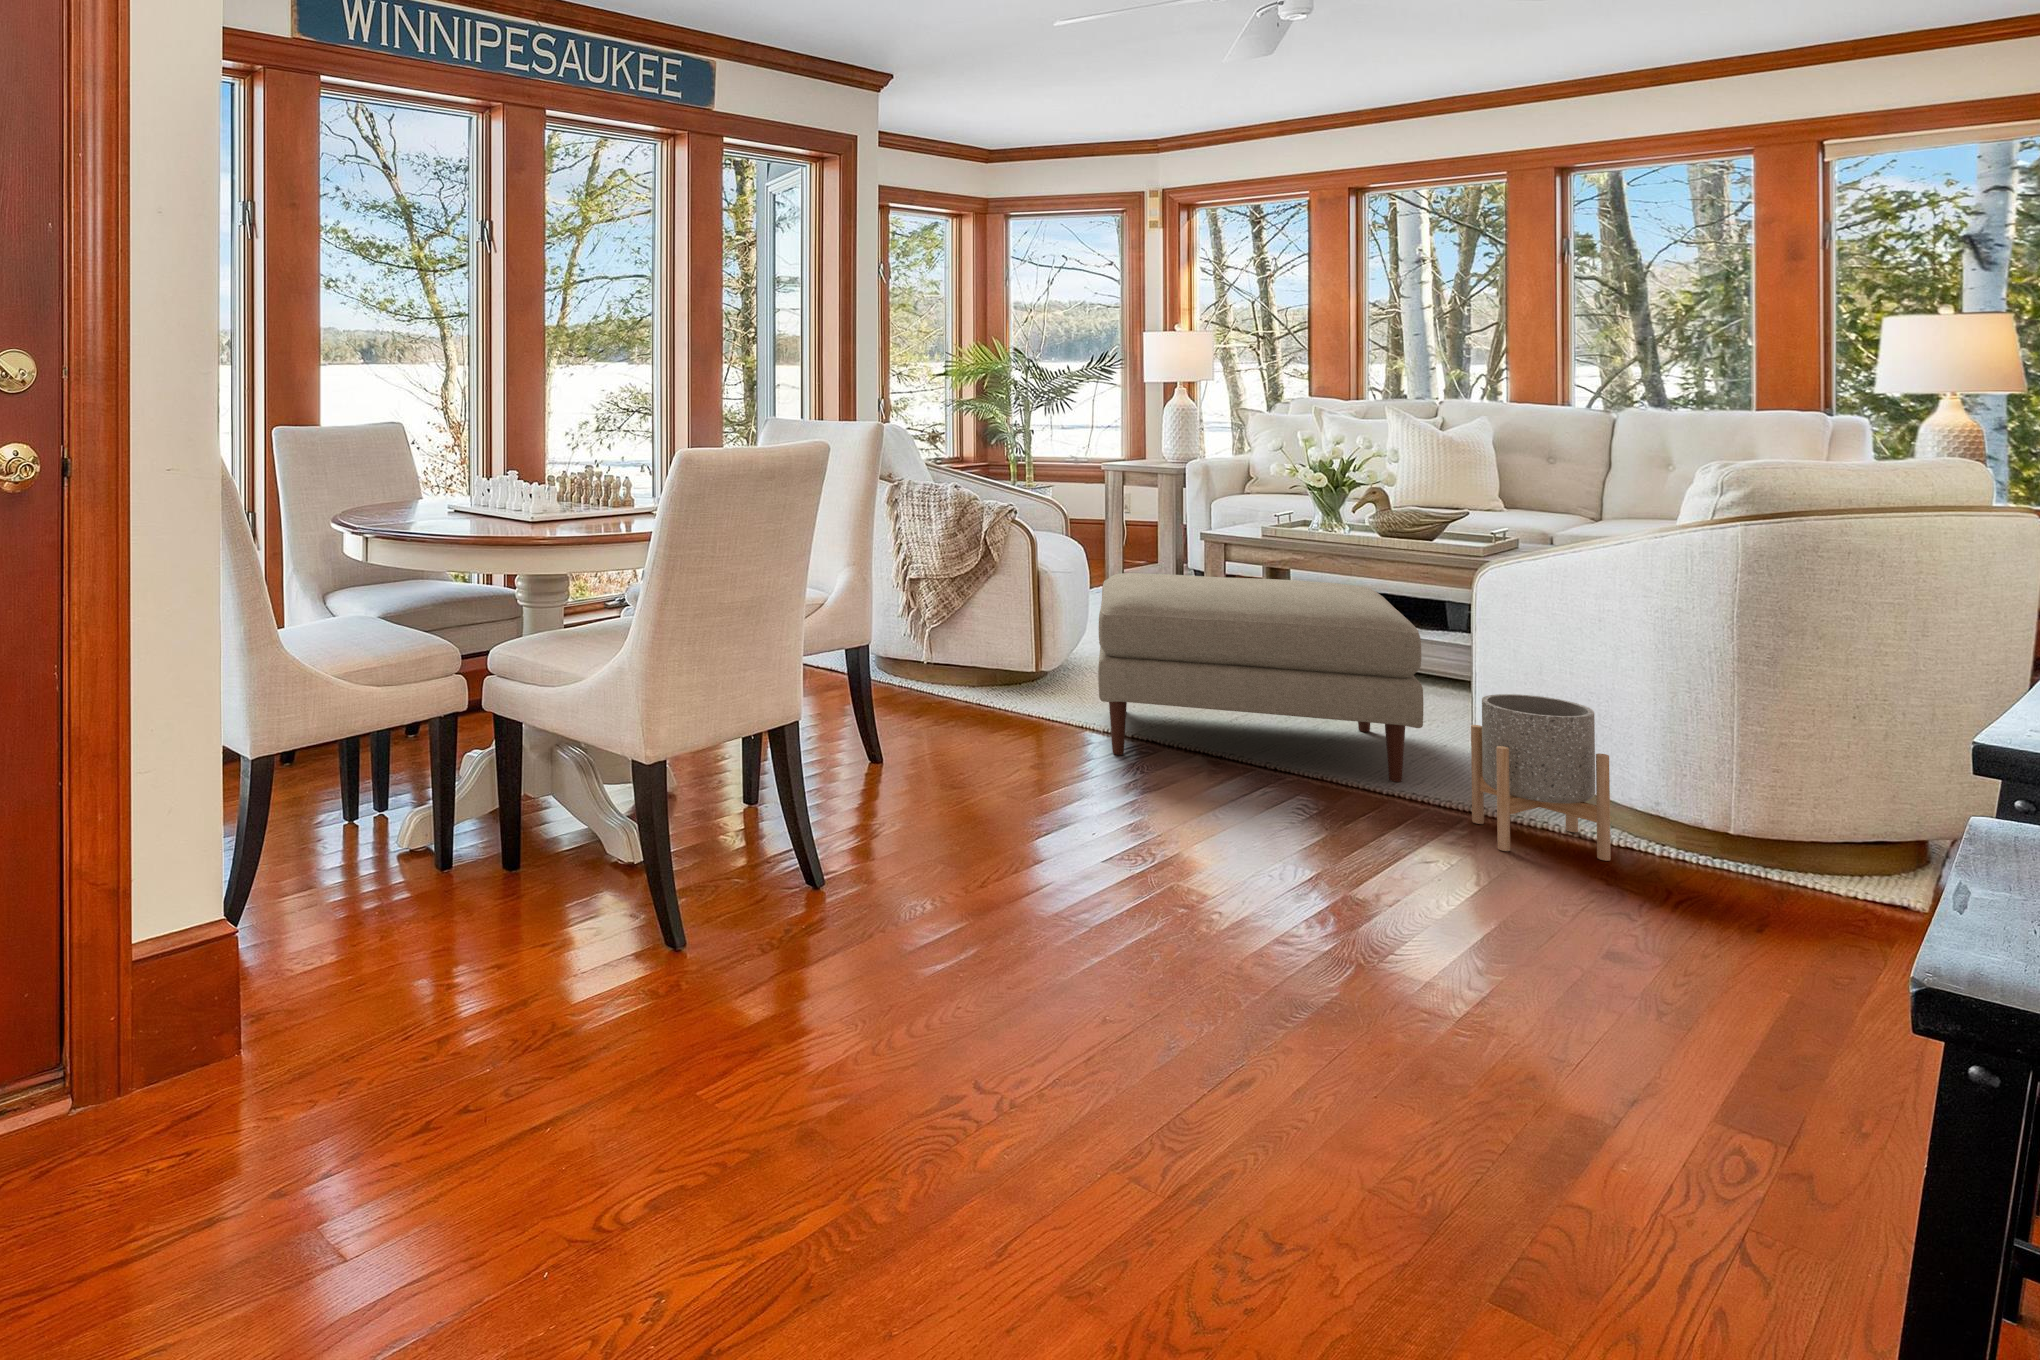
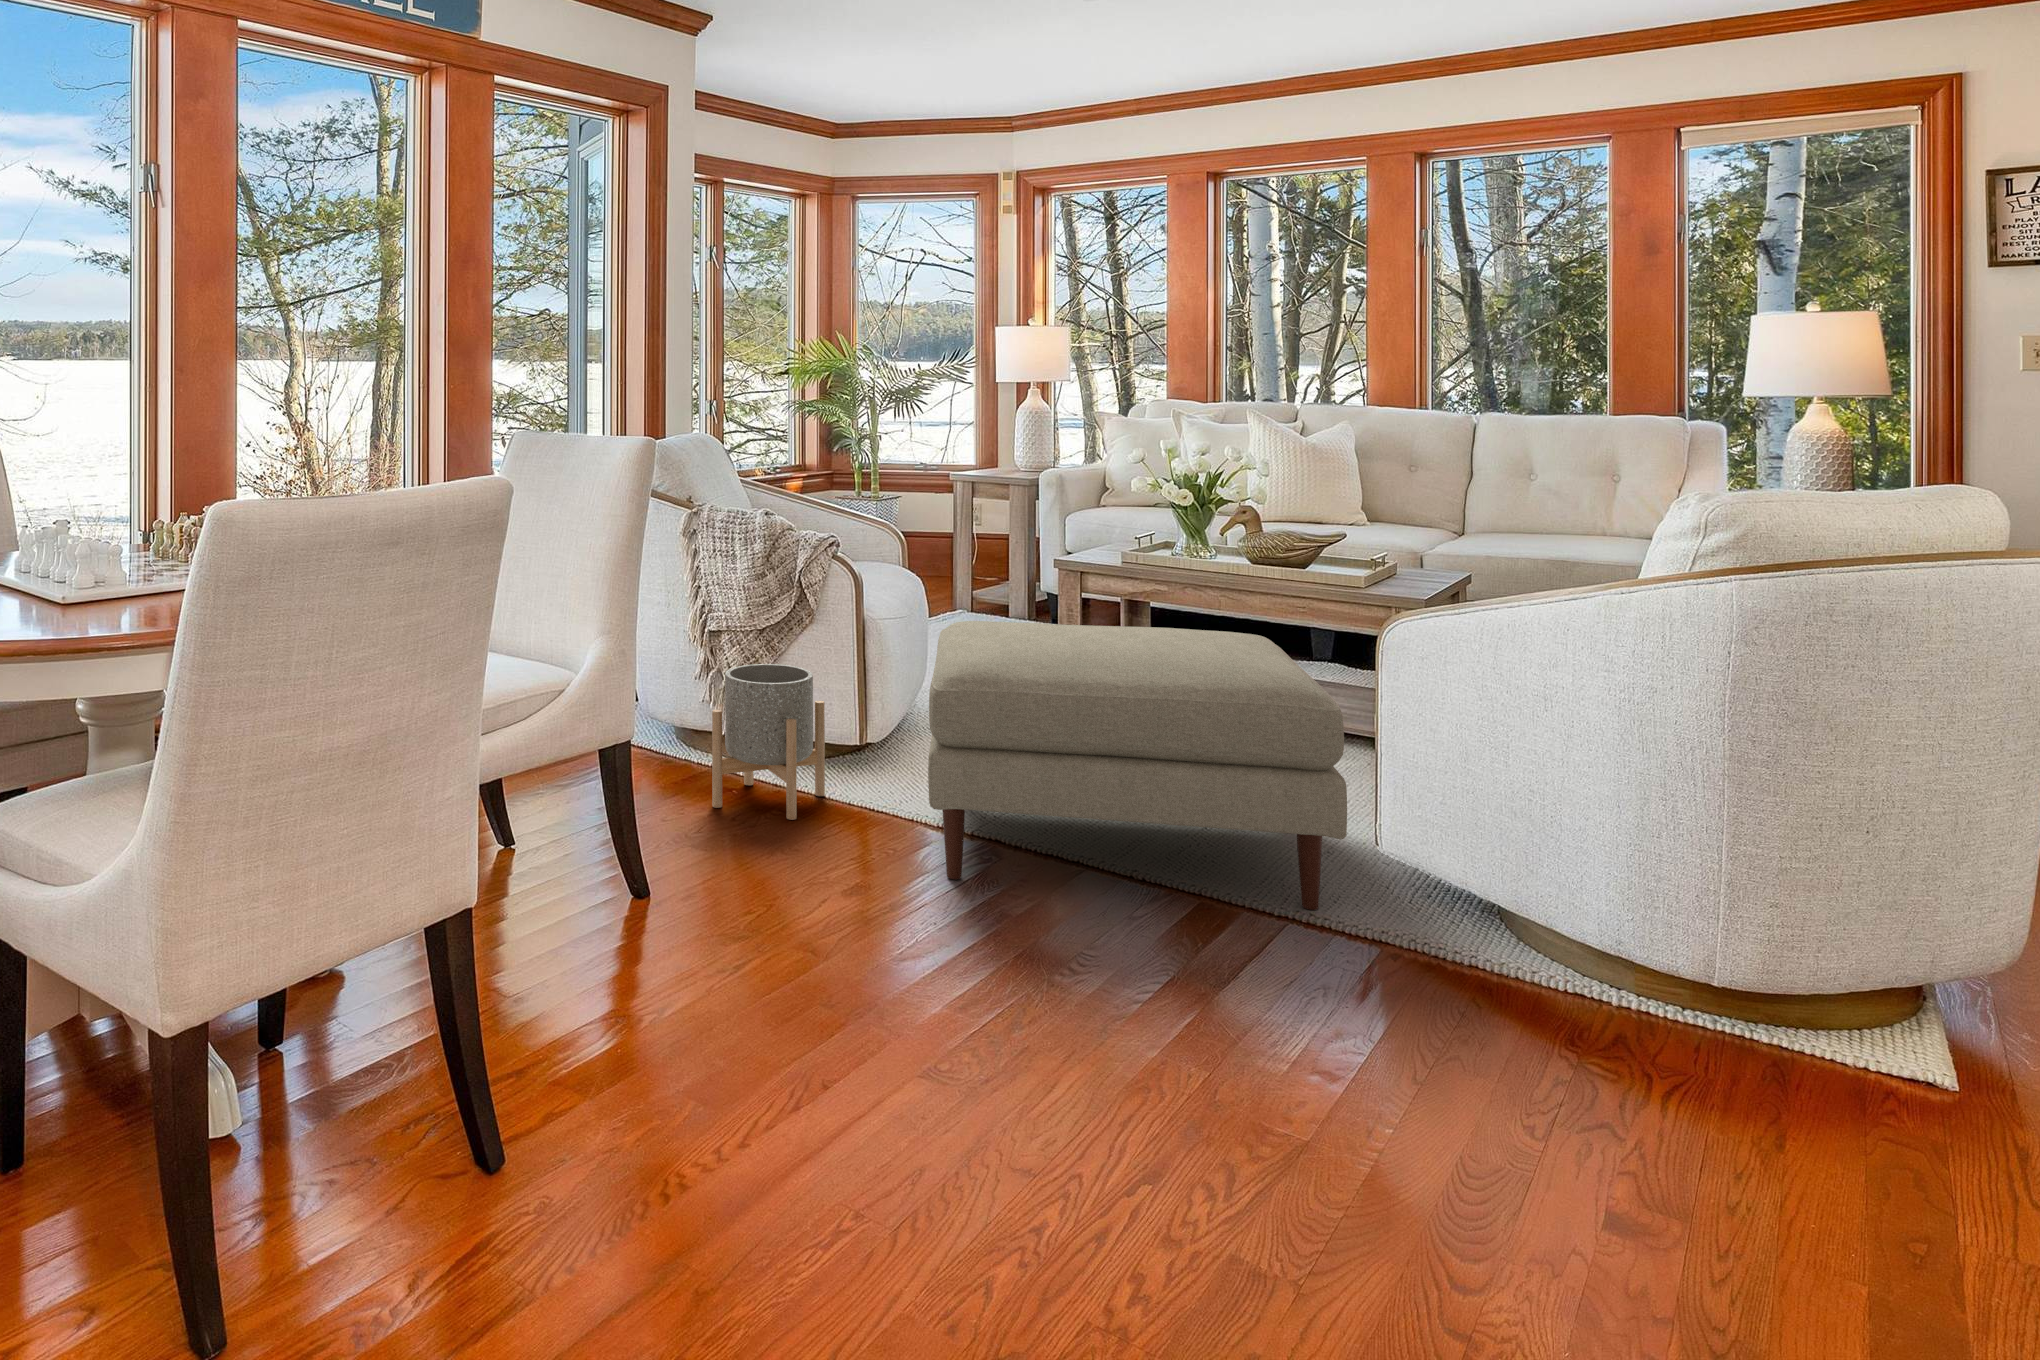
planter: present [1471,694,1611,861] -> present [712,664,825,820]

